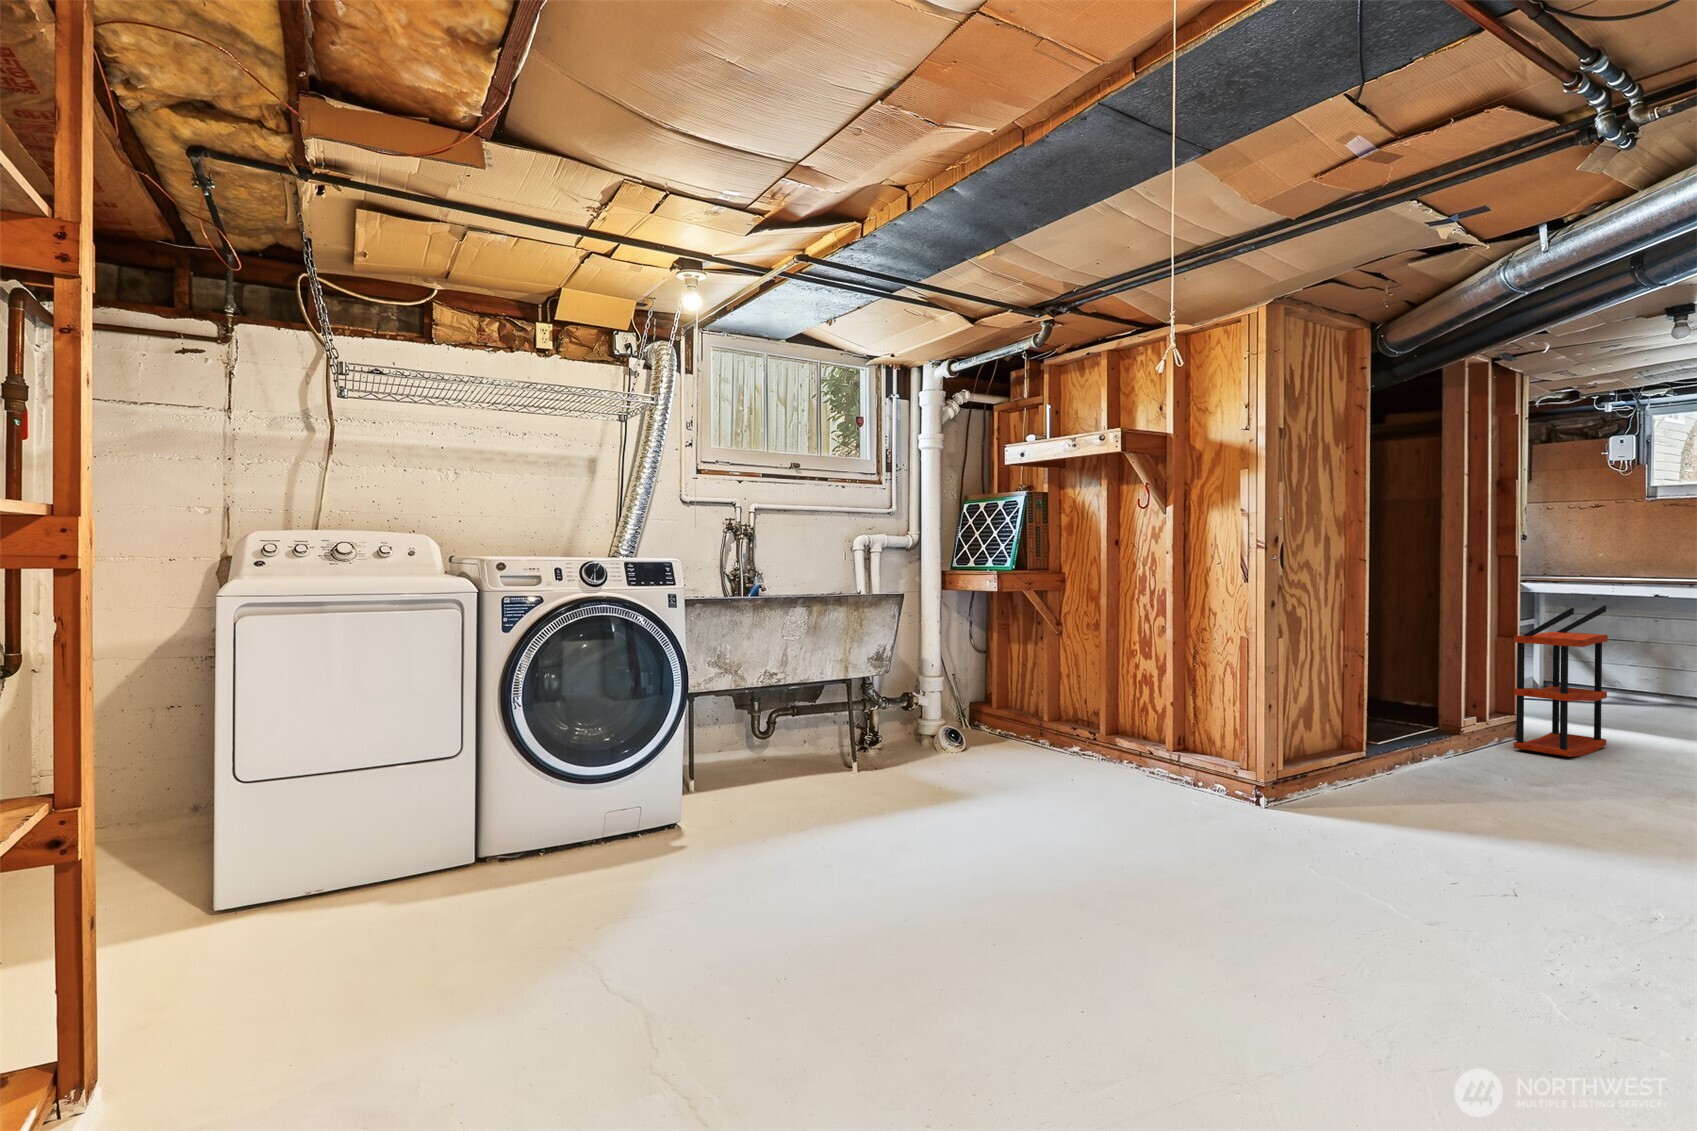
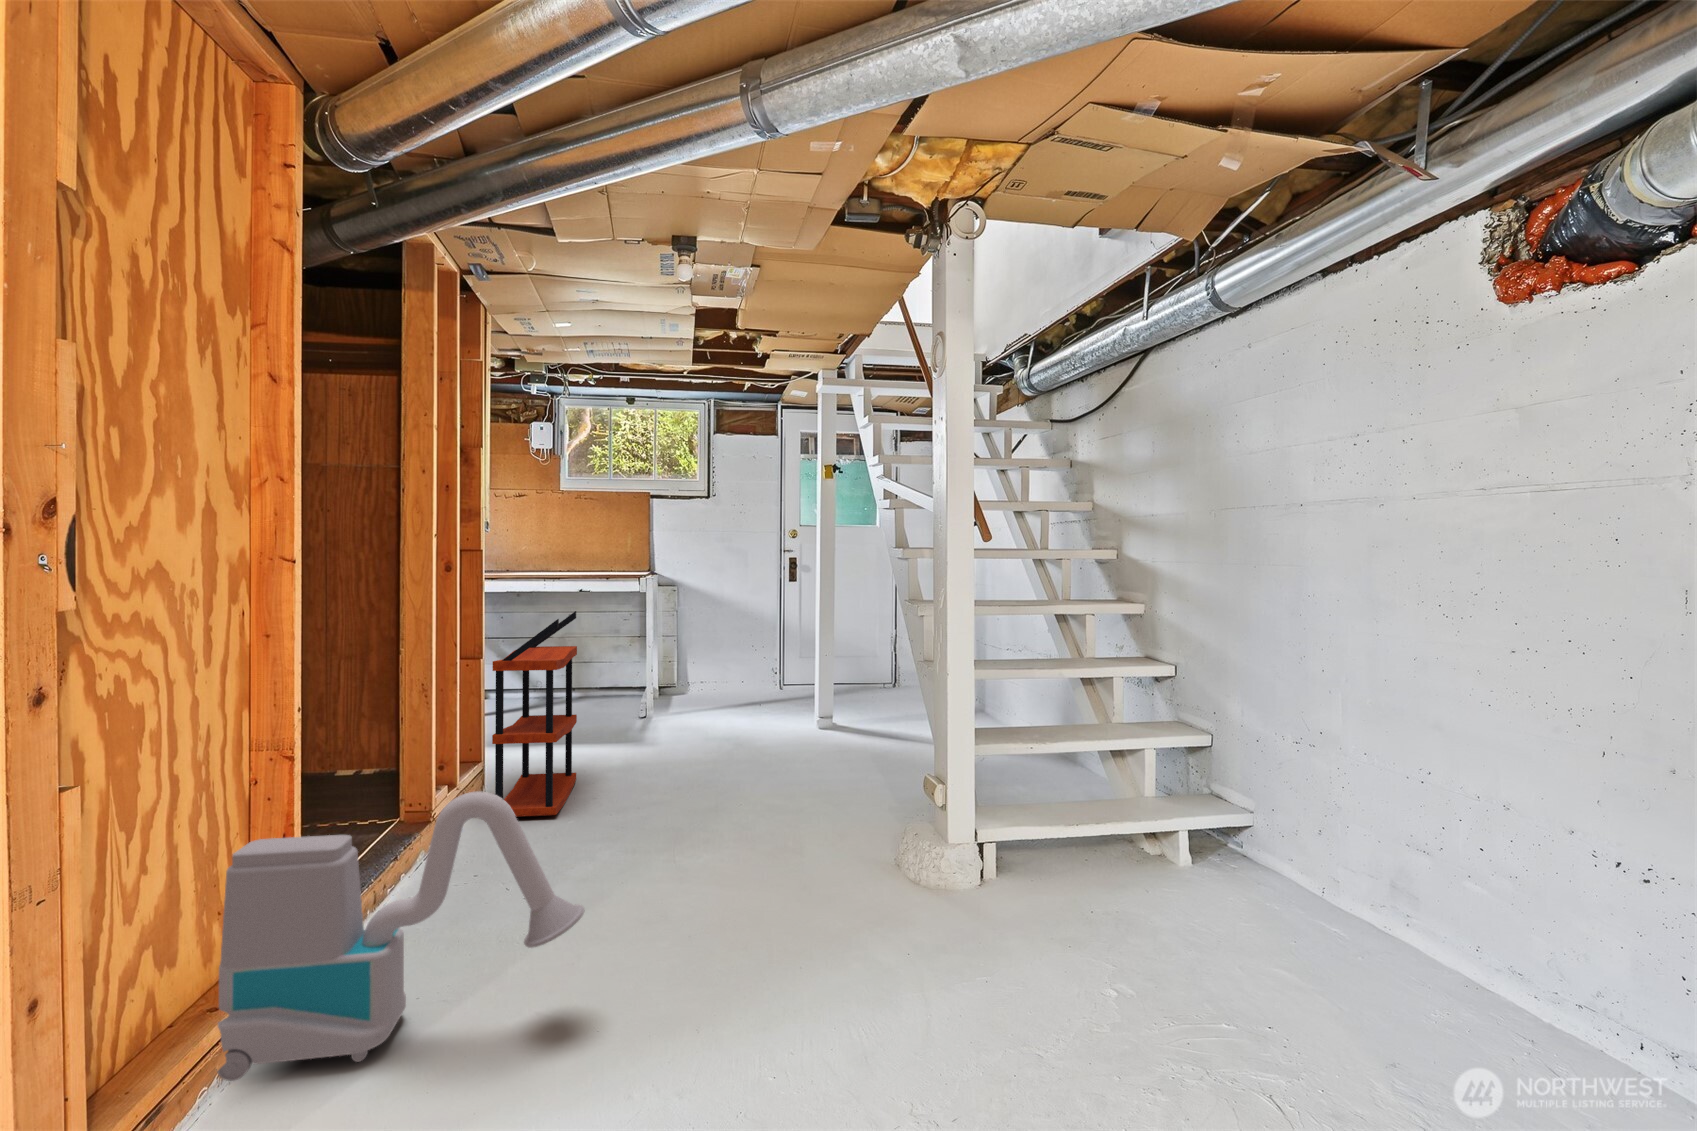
vacuum cleaner: none [1324,682,1524,800] -> present [217,792,585,1081]

